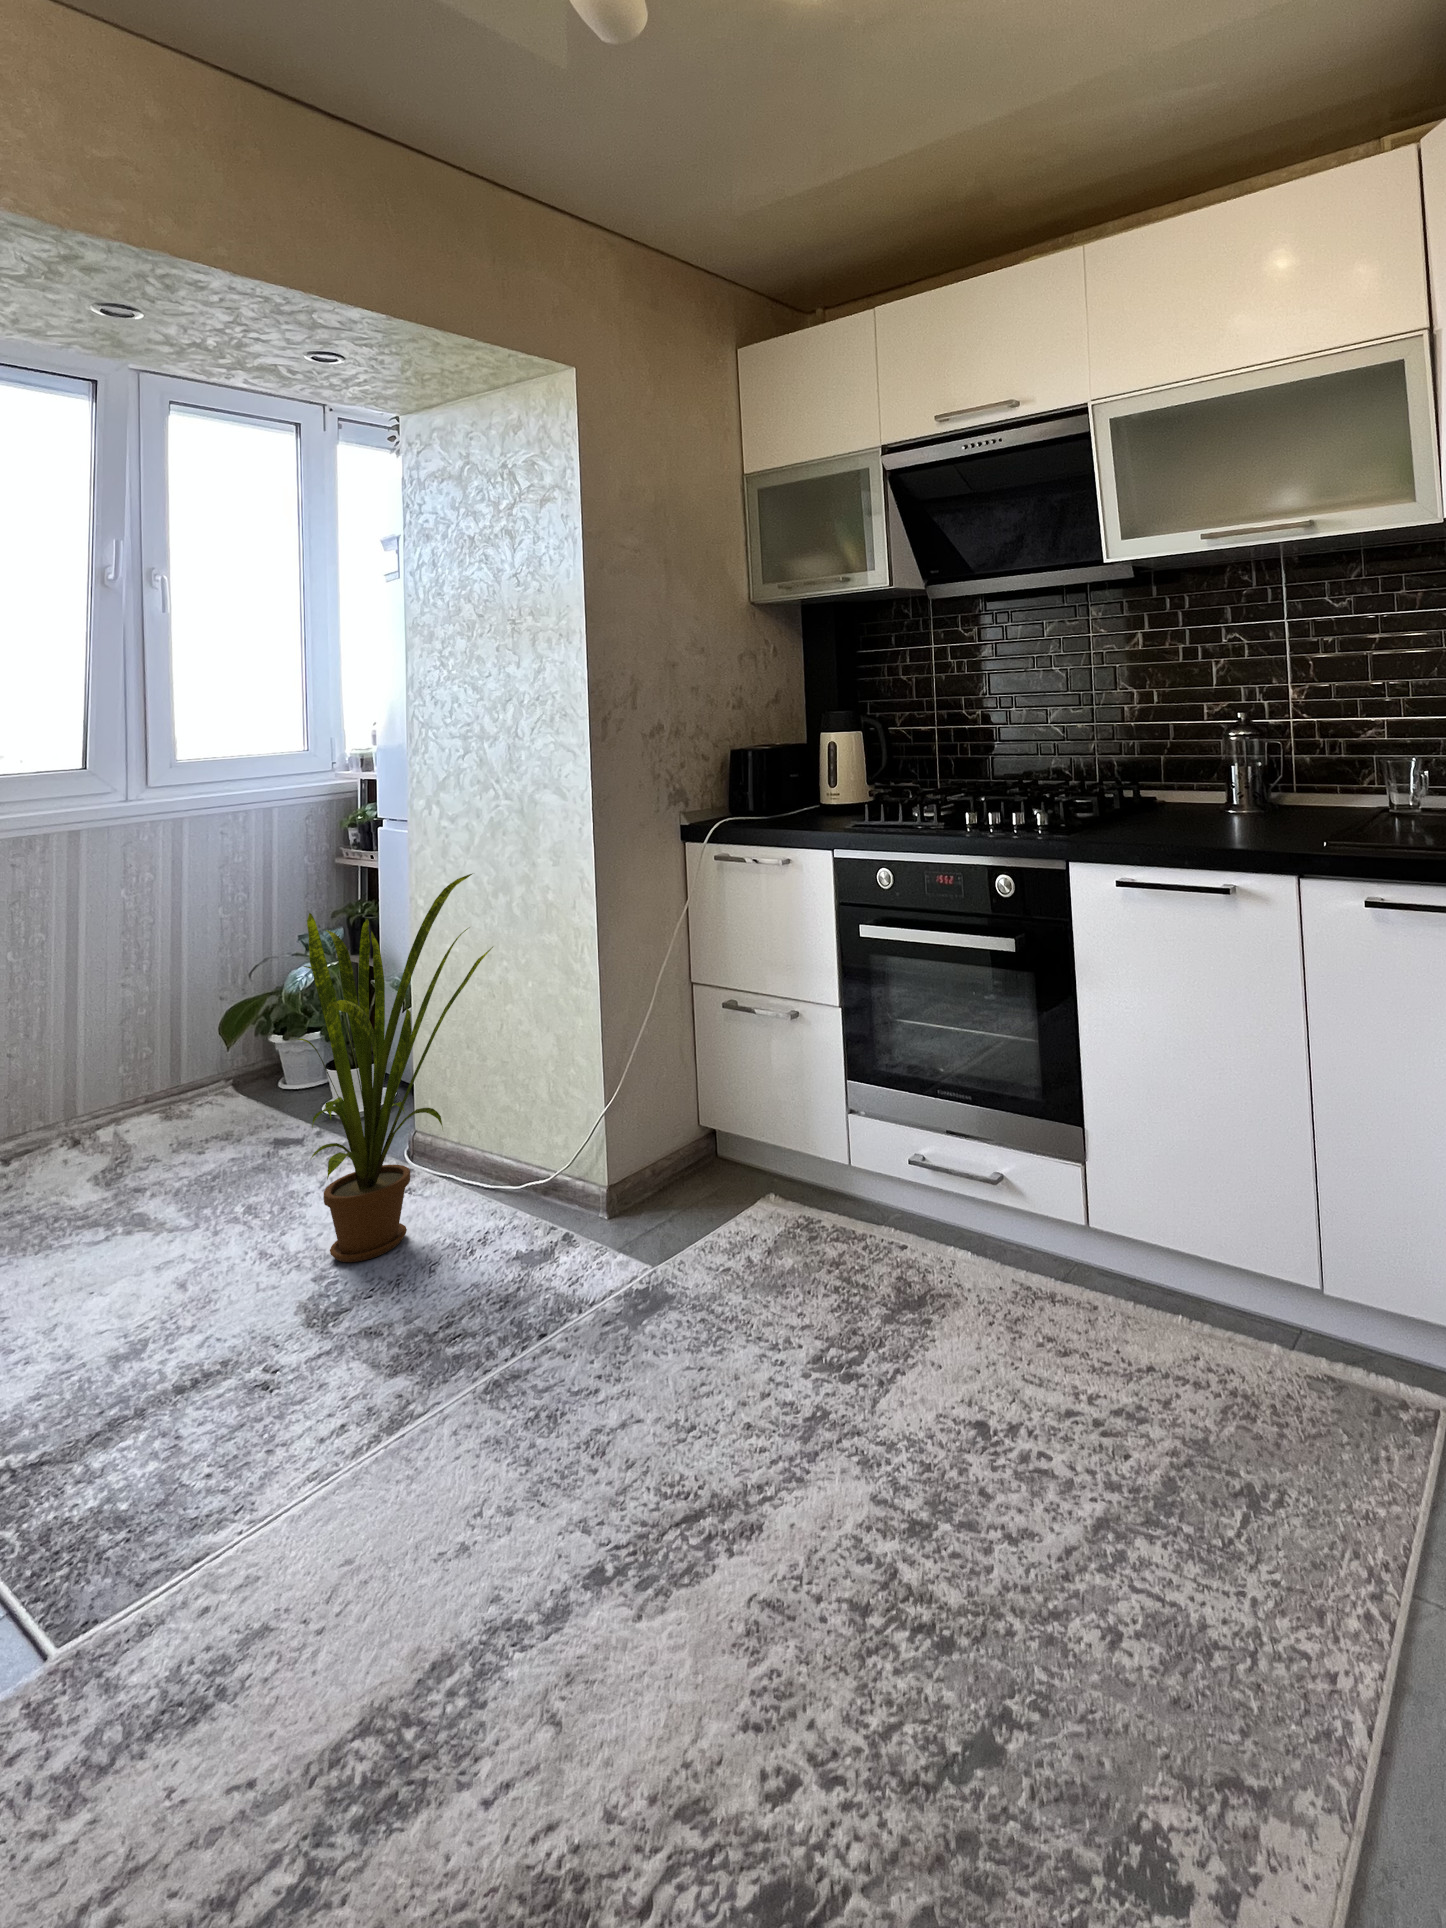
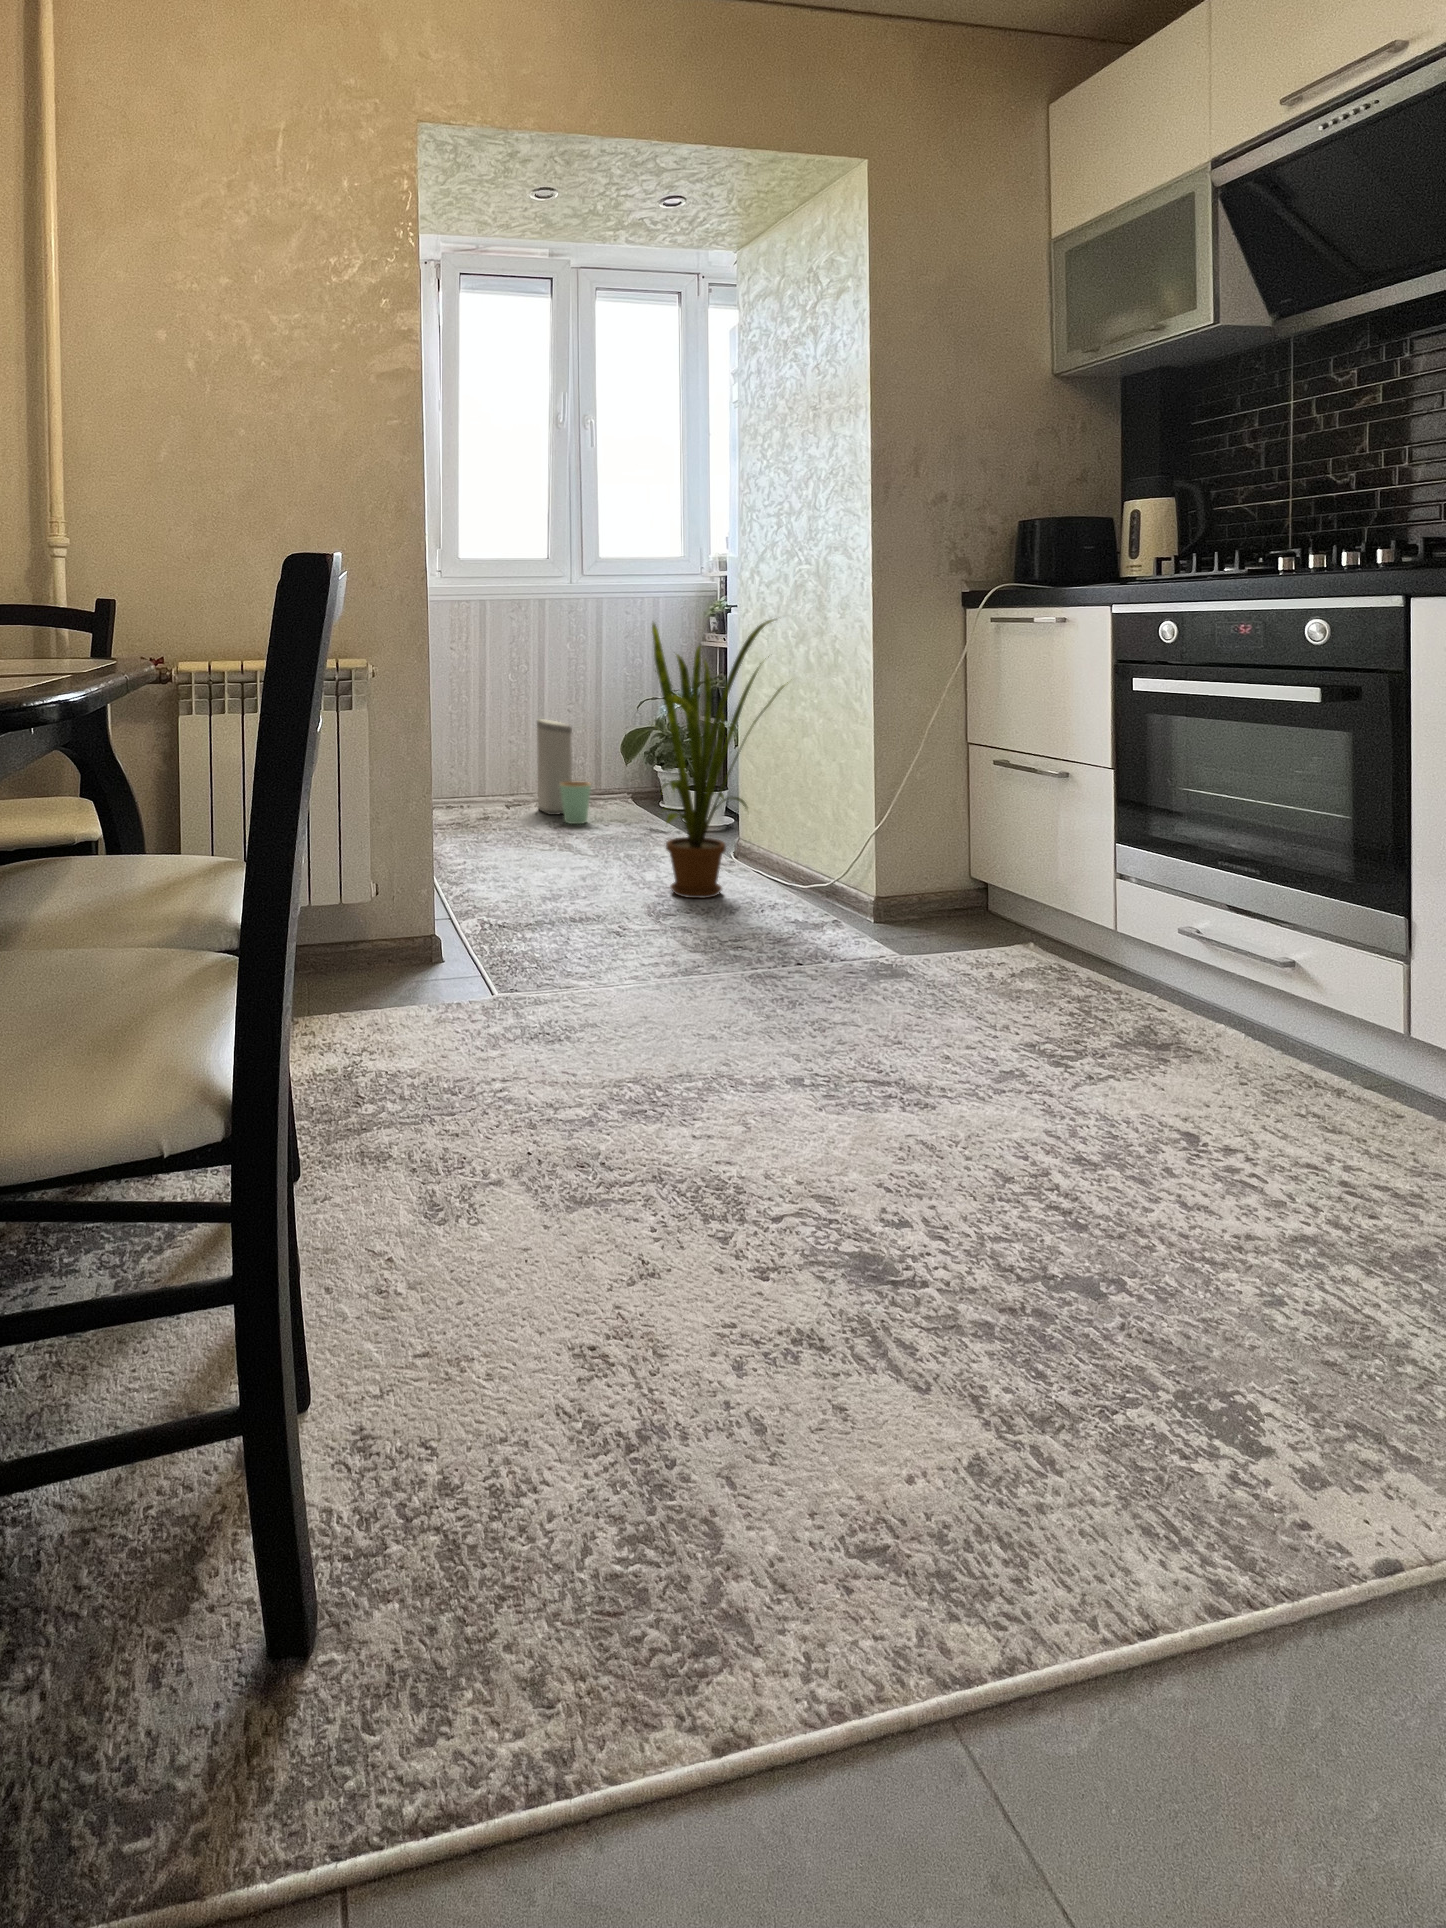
trash can: none [74,1015,175,1165] -> present [537,719,591,824]

